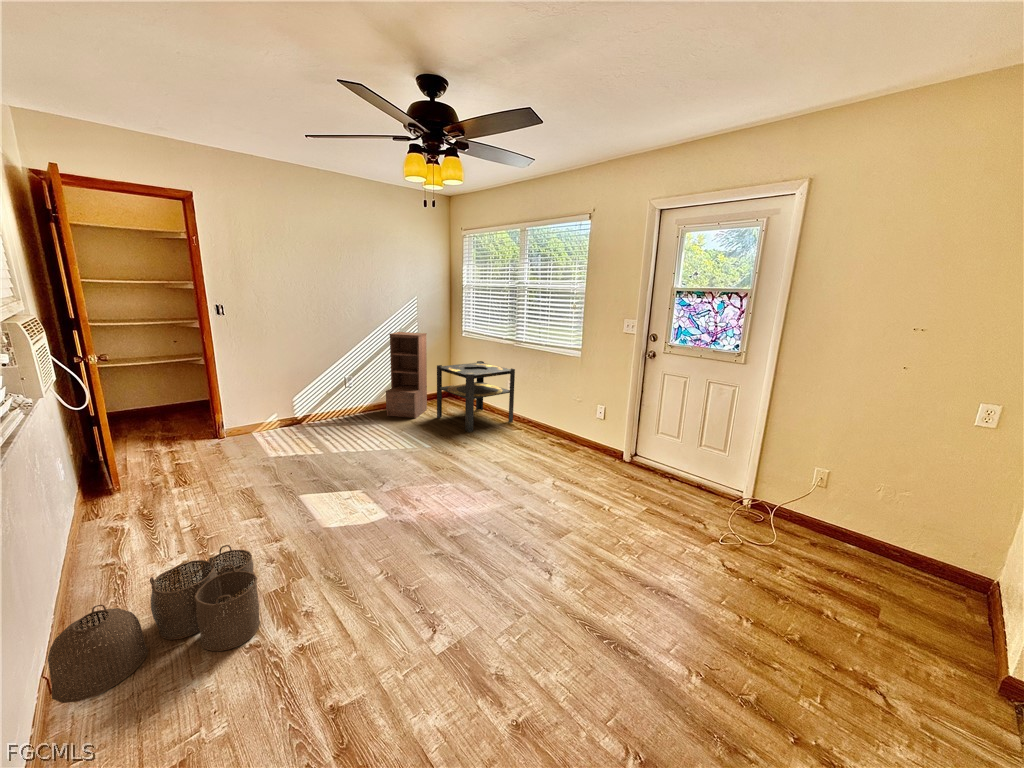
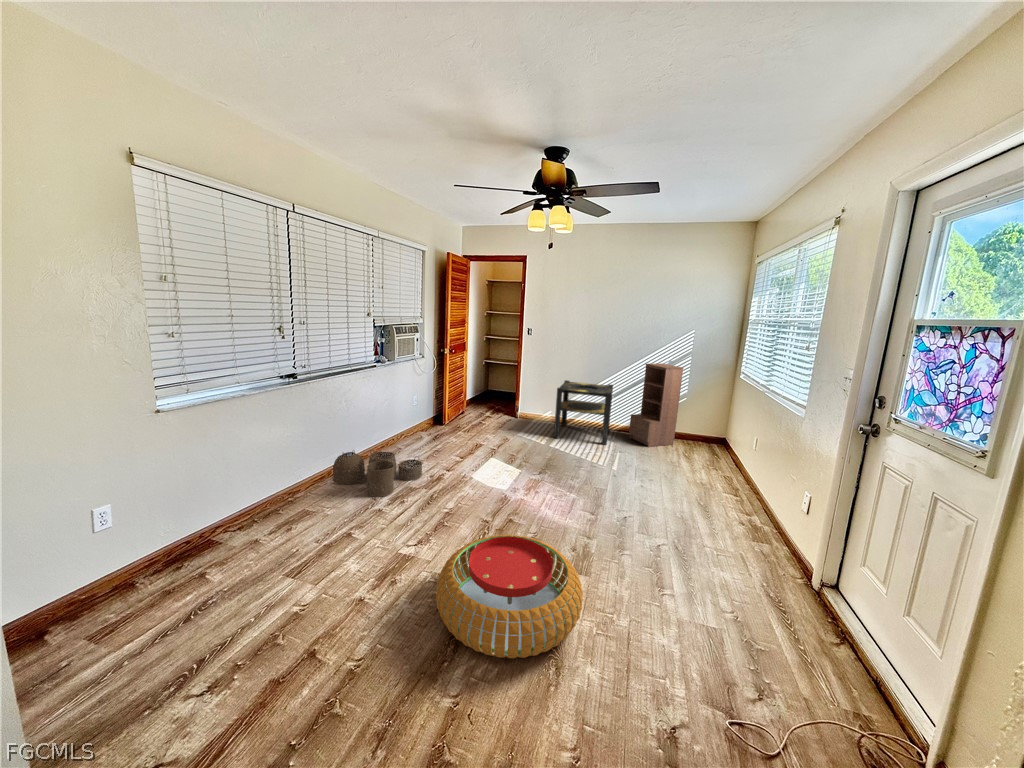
side table: present [437,361,515,432] -> present [554,380,613,445]
pouf: none [518,520,672,645] -> present [436,535,583,658]

